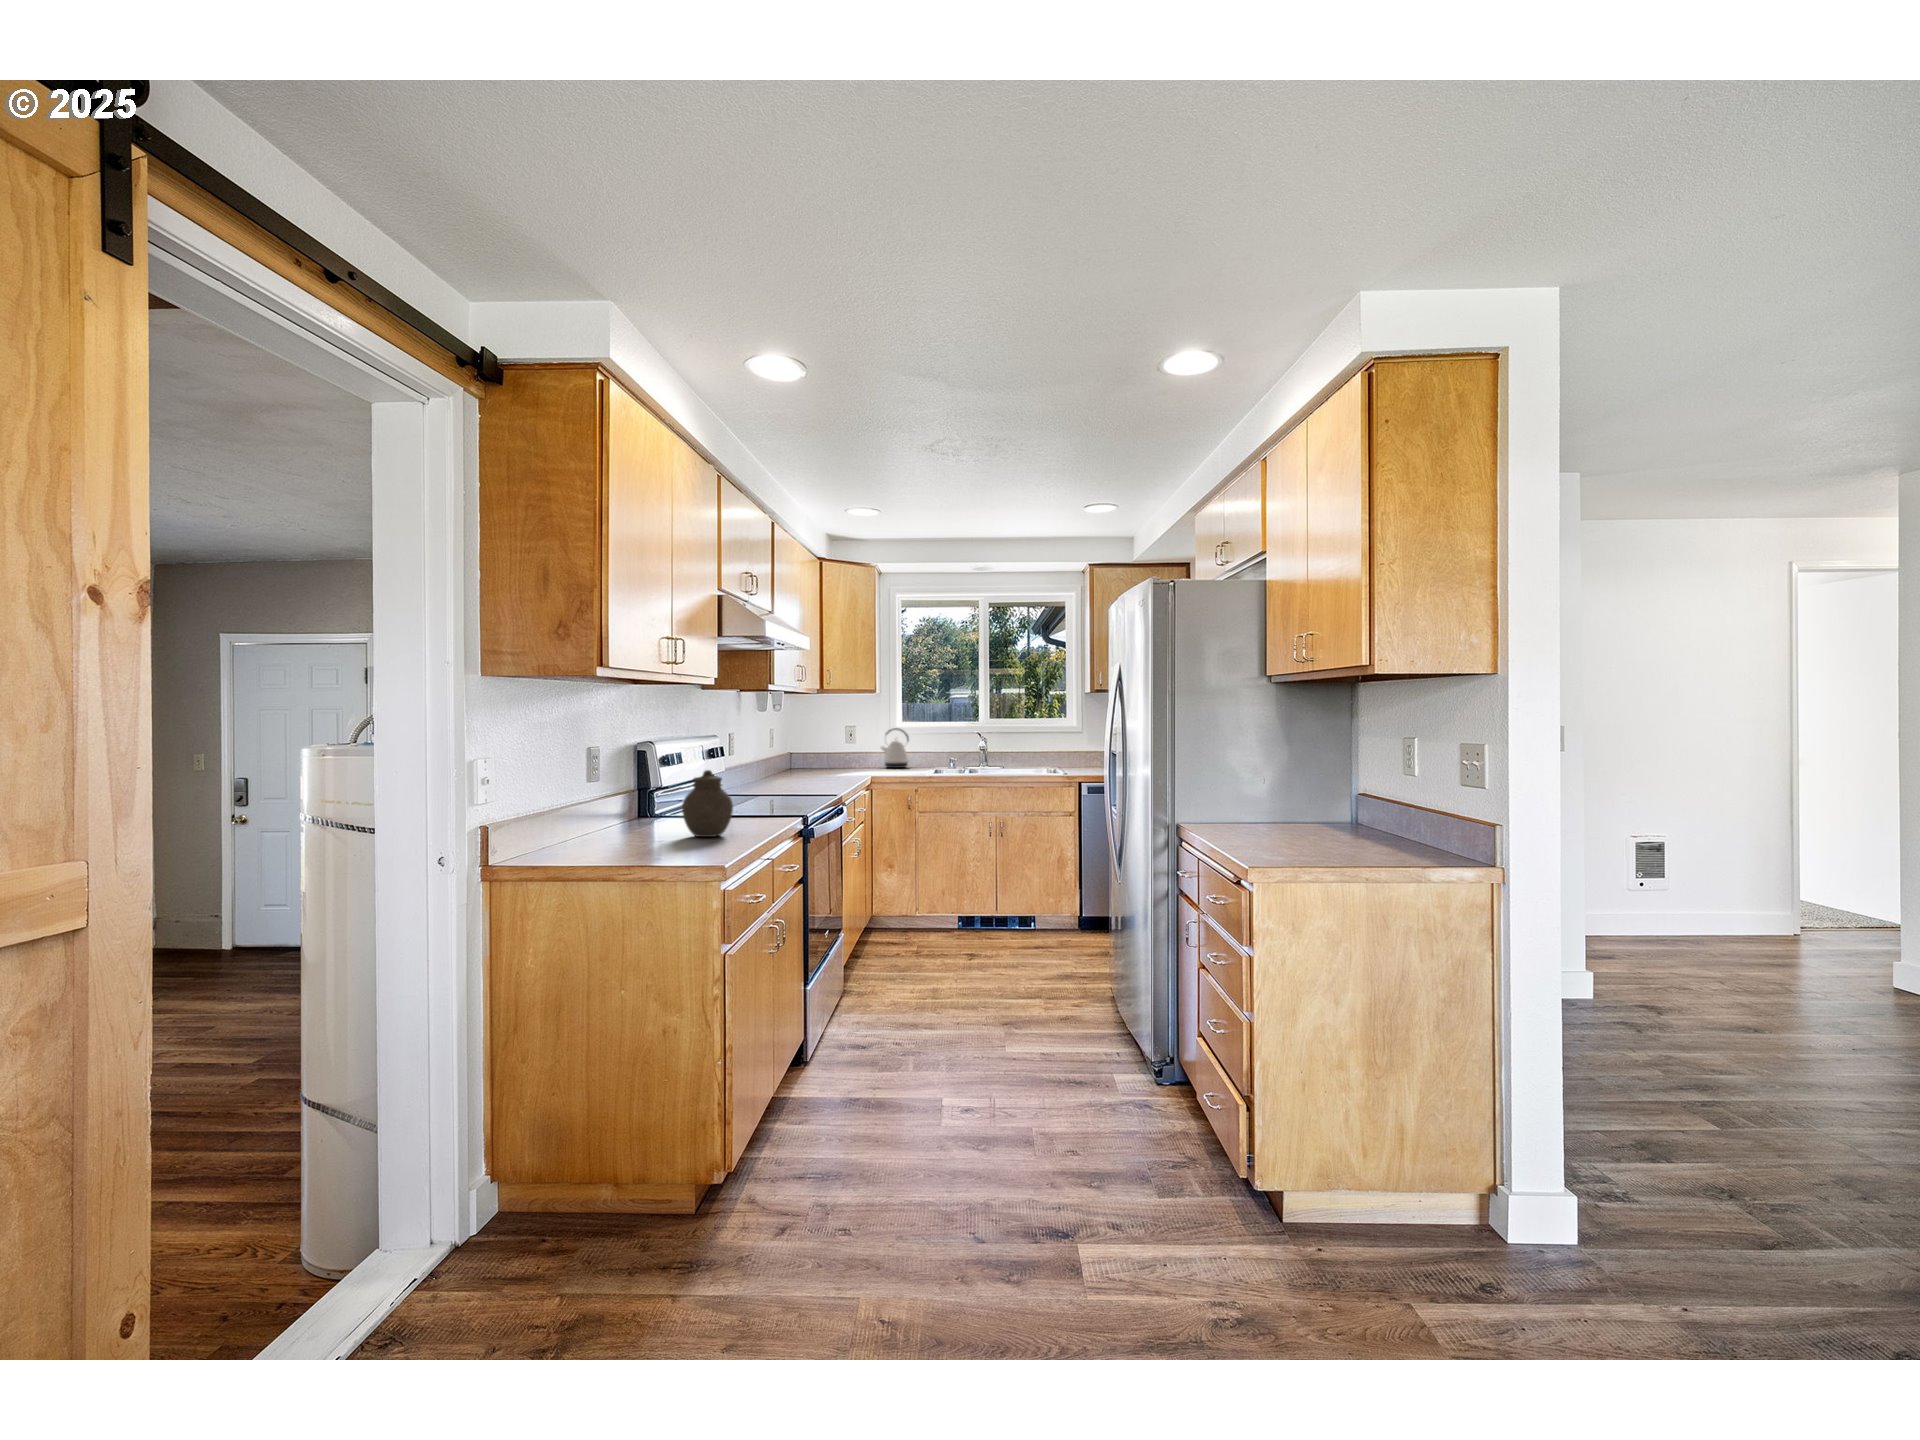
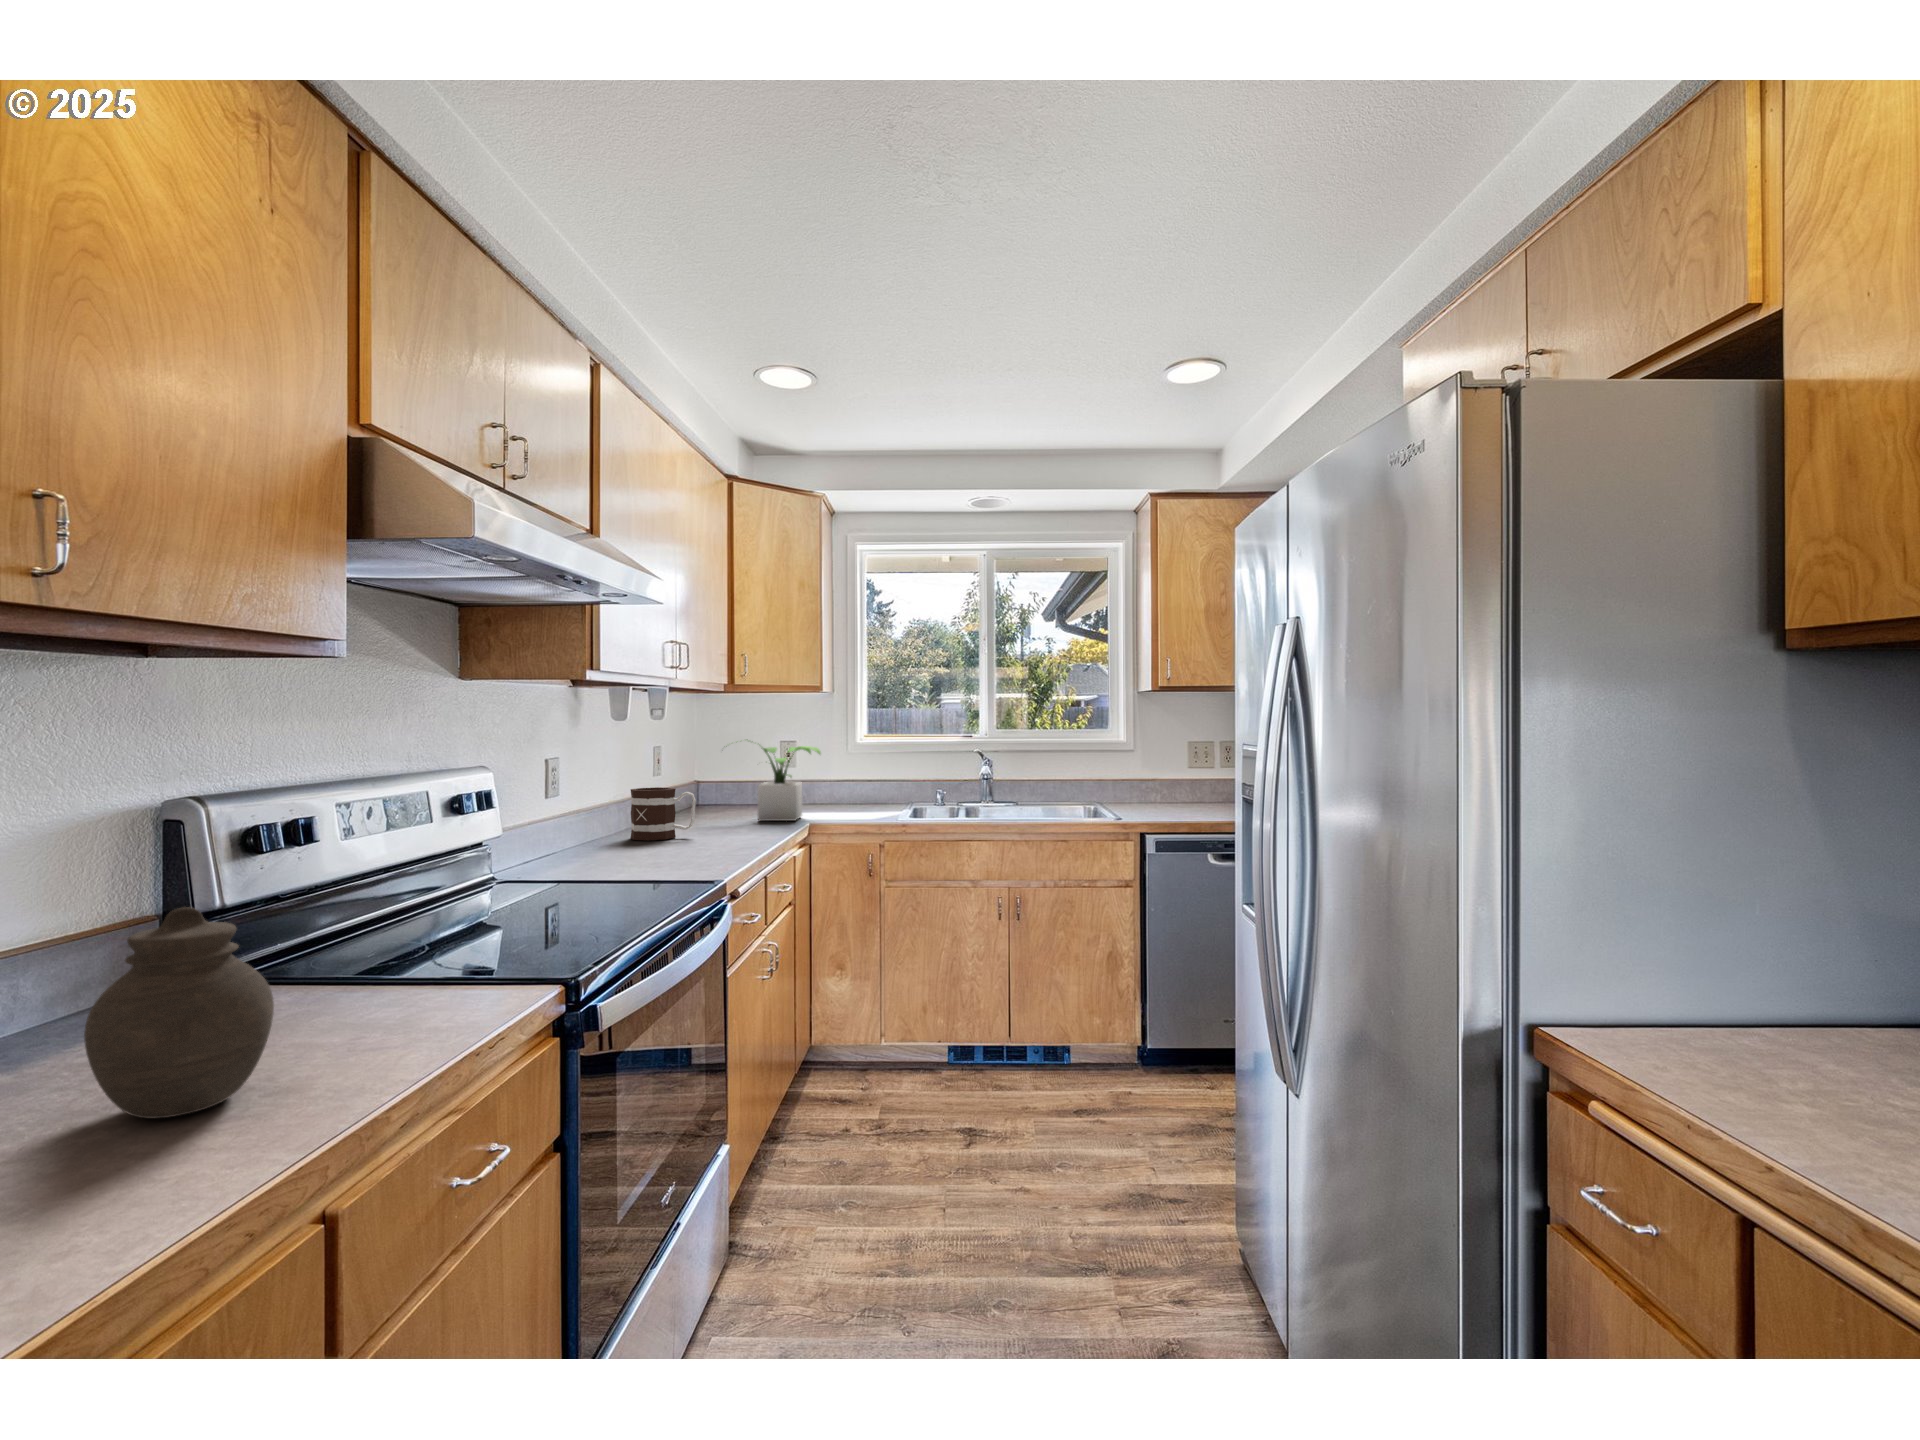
potted plant: none [816,724,878,775] -> present [758,746,820,821]
kettle: present [881,728,910,768] -> none [832,744,879,804]
mug: none [769,752,808,782] -> present [631,787,696,841]

